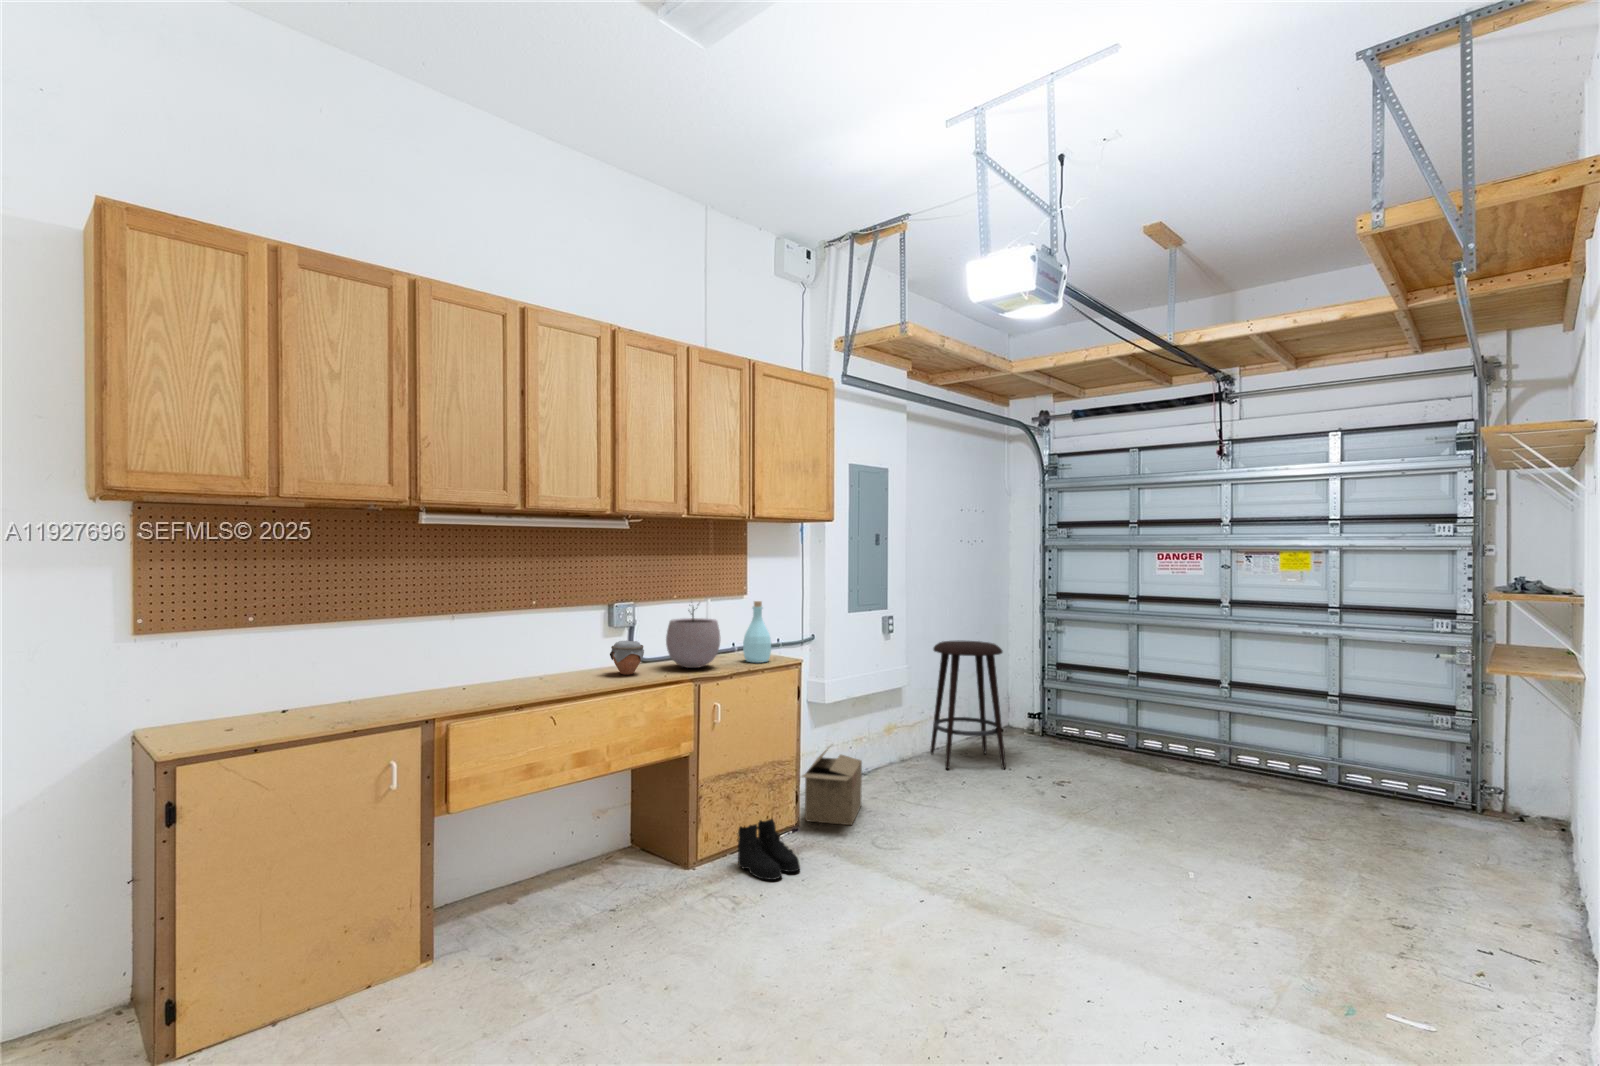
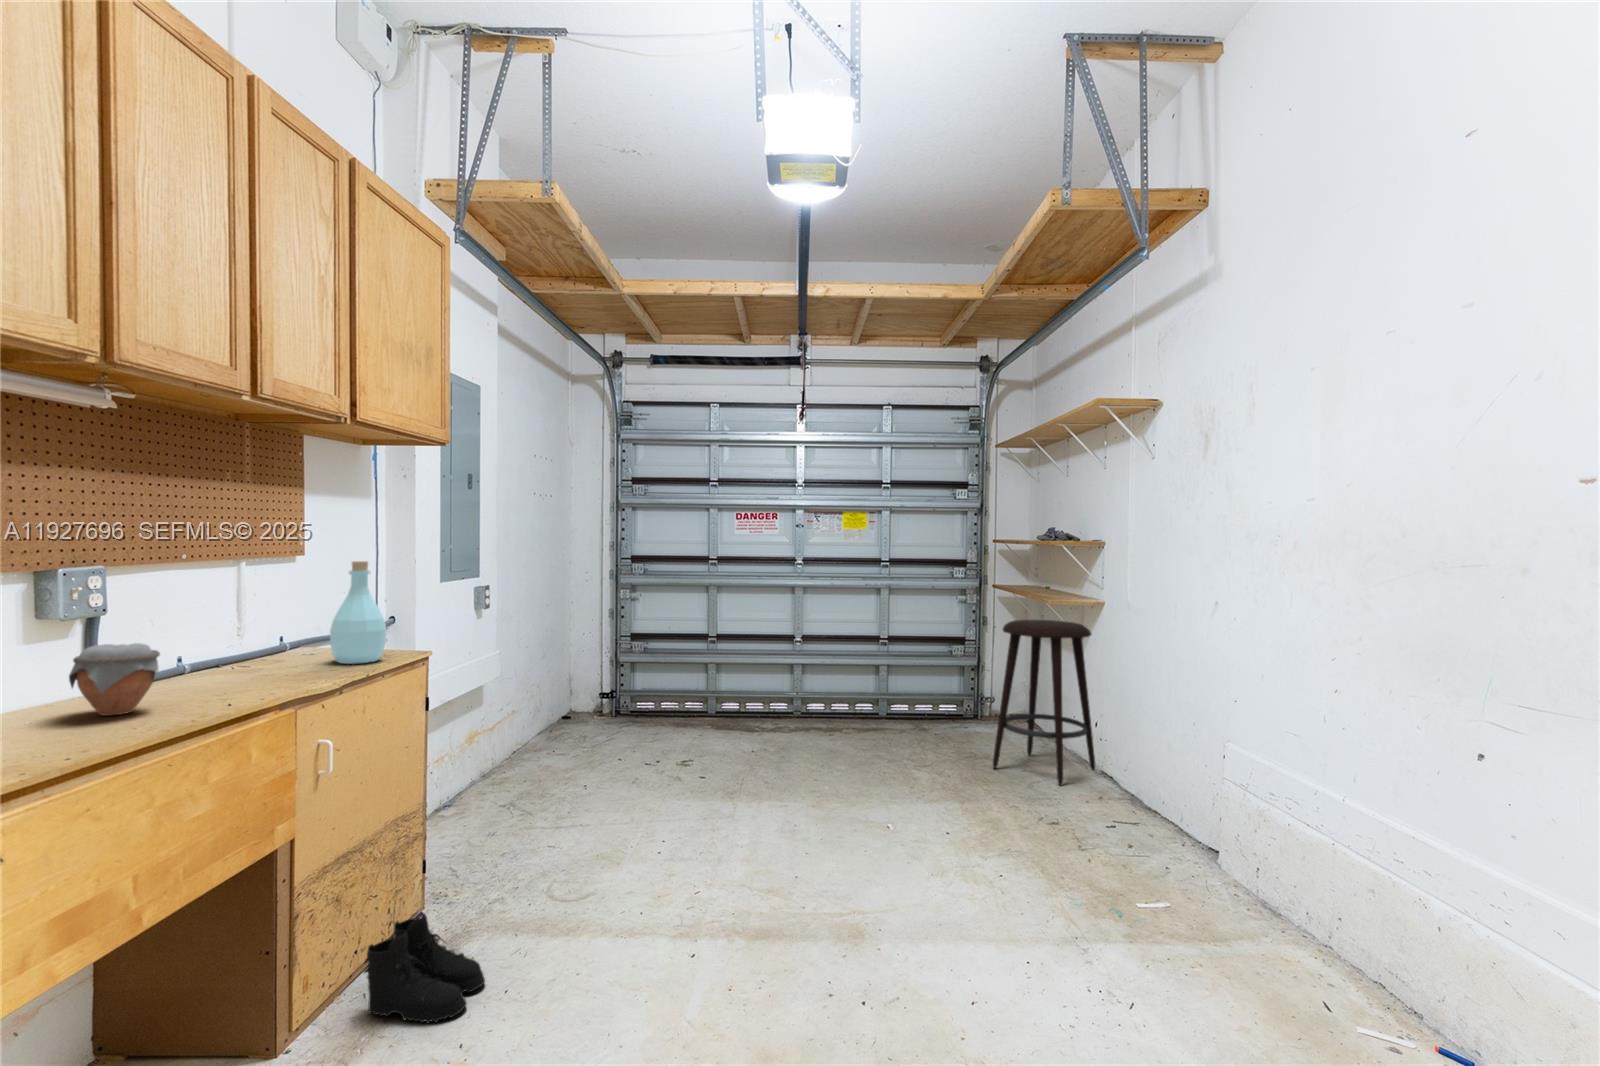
plant pot: present [666,607,720,668] -> none [191,558,313,685]
stool: present [930,640,1006,770] -> present [993,620,1096,786]
cardboard box: present [802,749,862,825] -> none [414,770,505,899]

